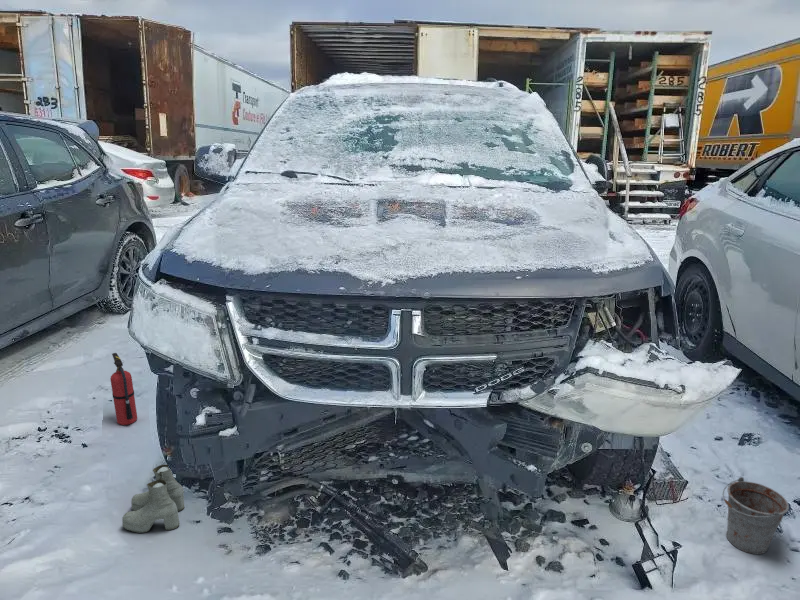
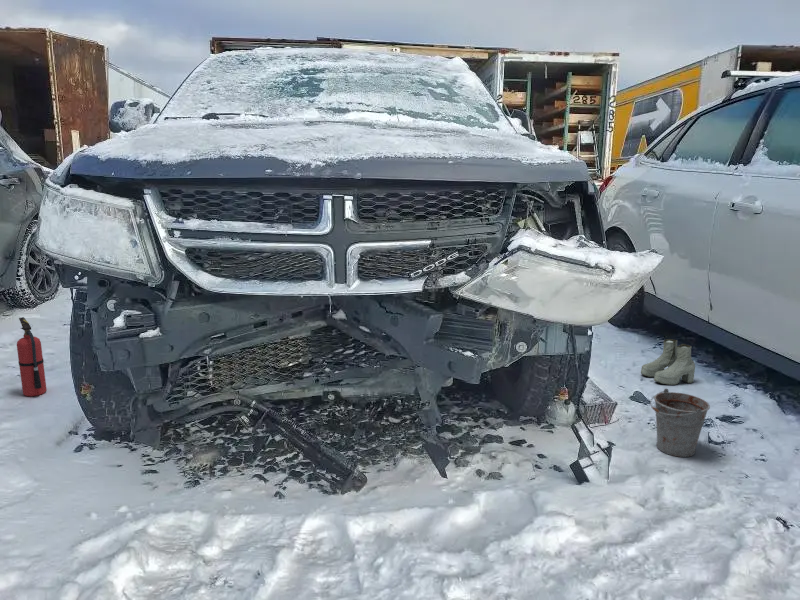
boots: present [122,465,184,533] -> present [641,339,695,385]

